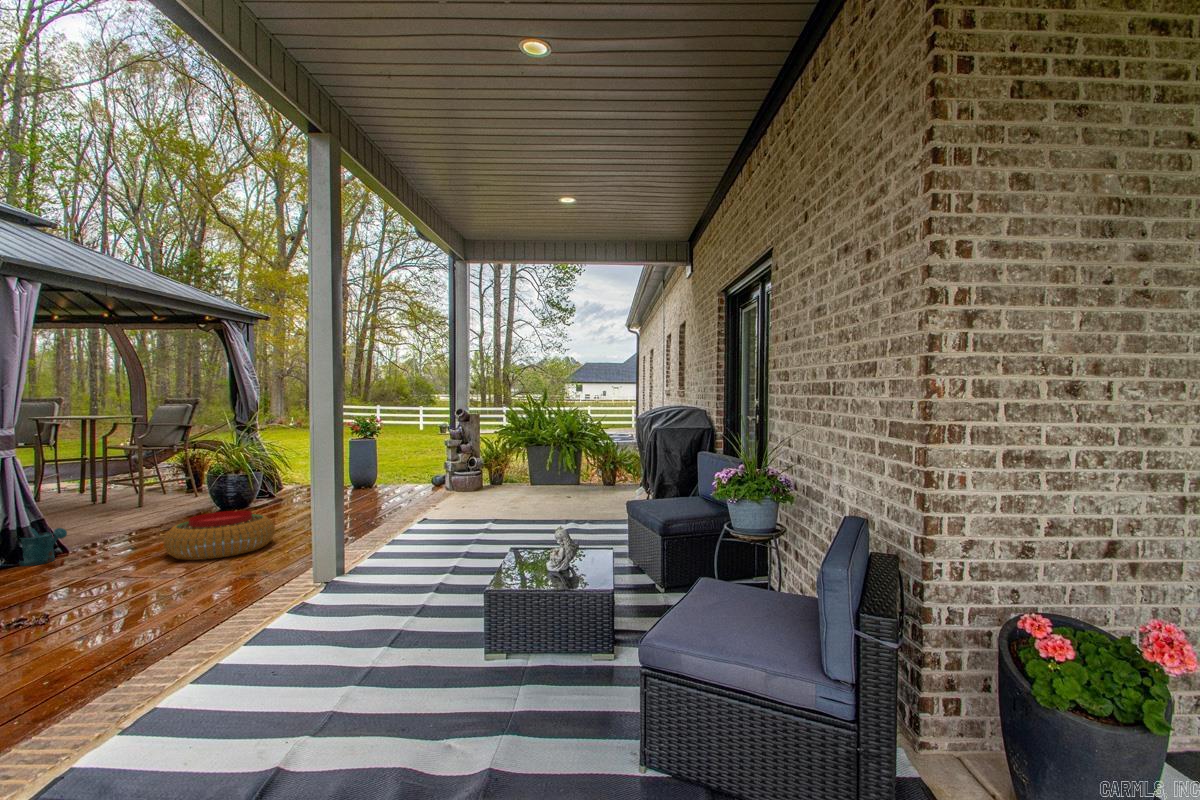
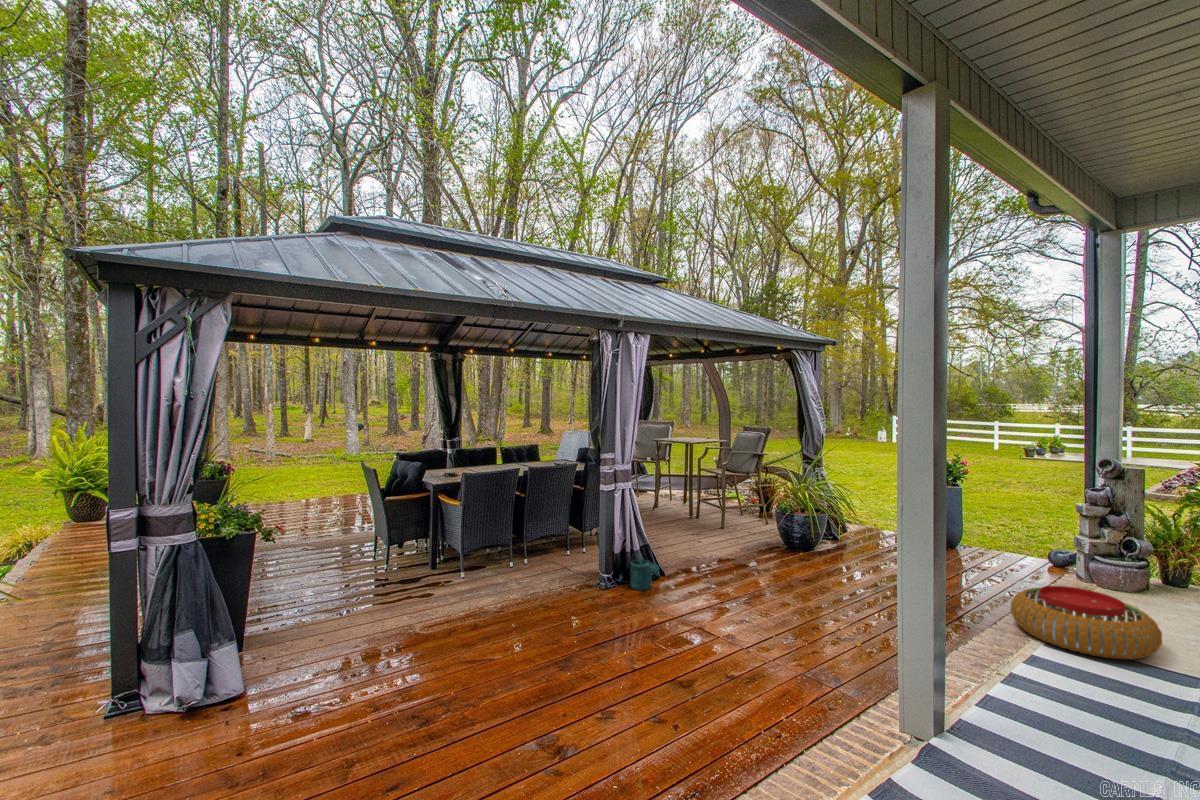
pouf: present [163,511,275,560] -> present [1011,586,1162,659]

